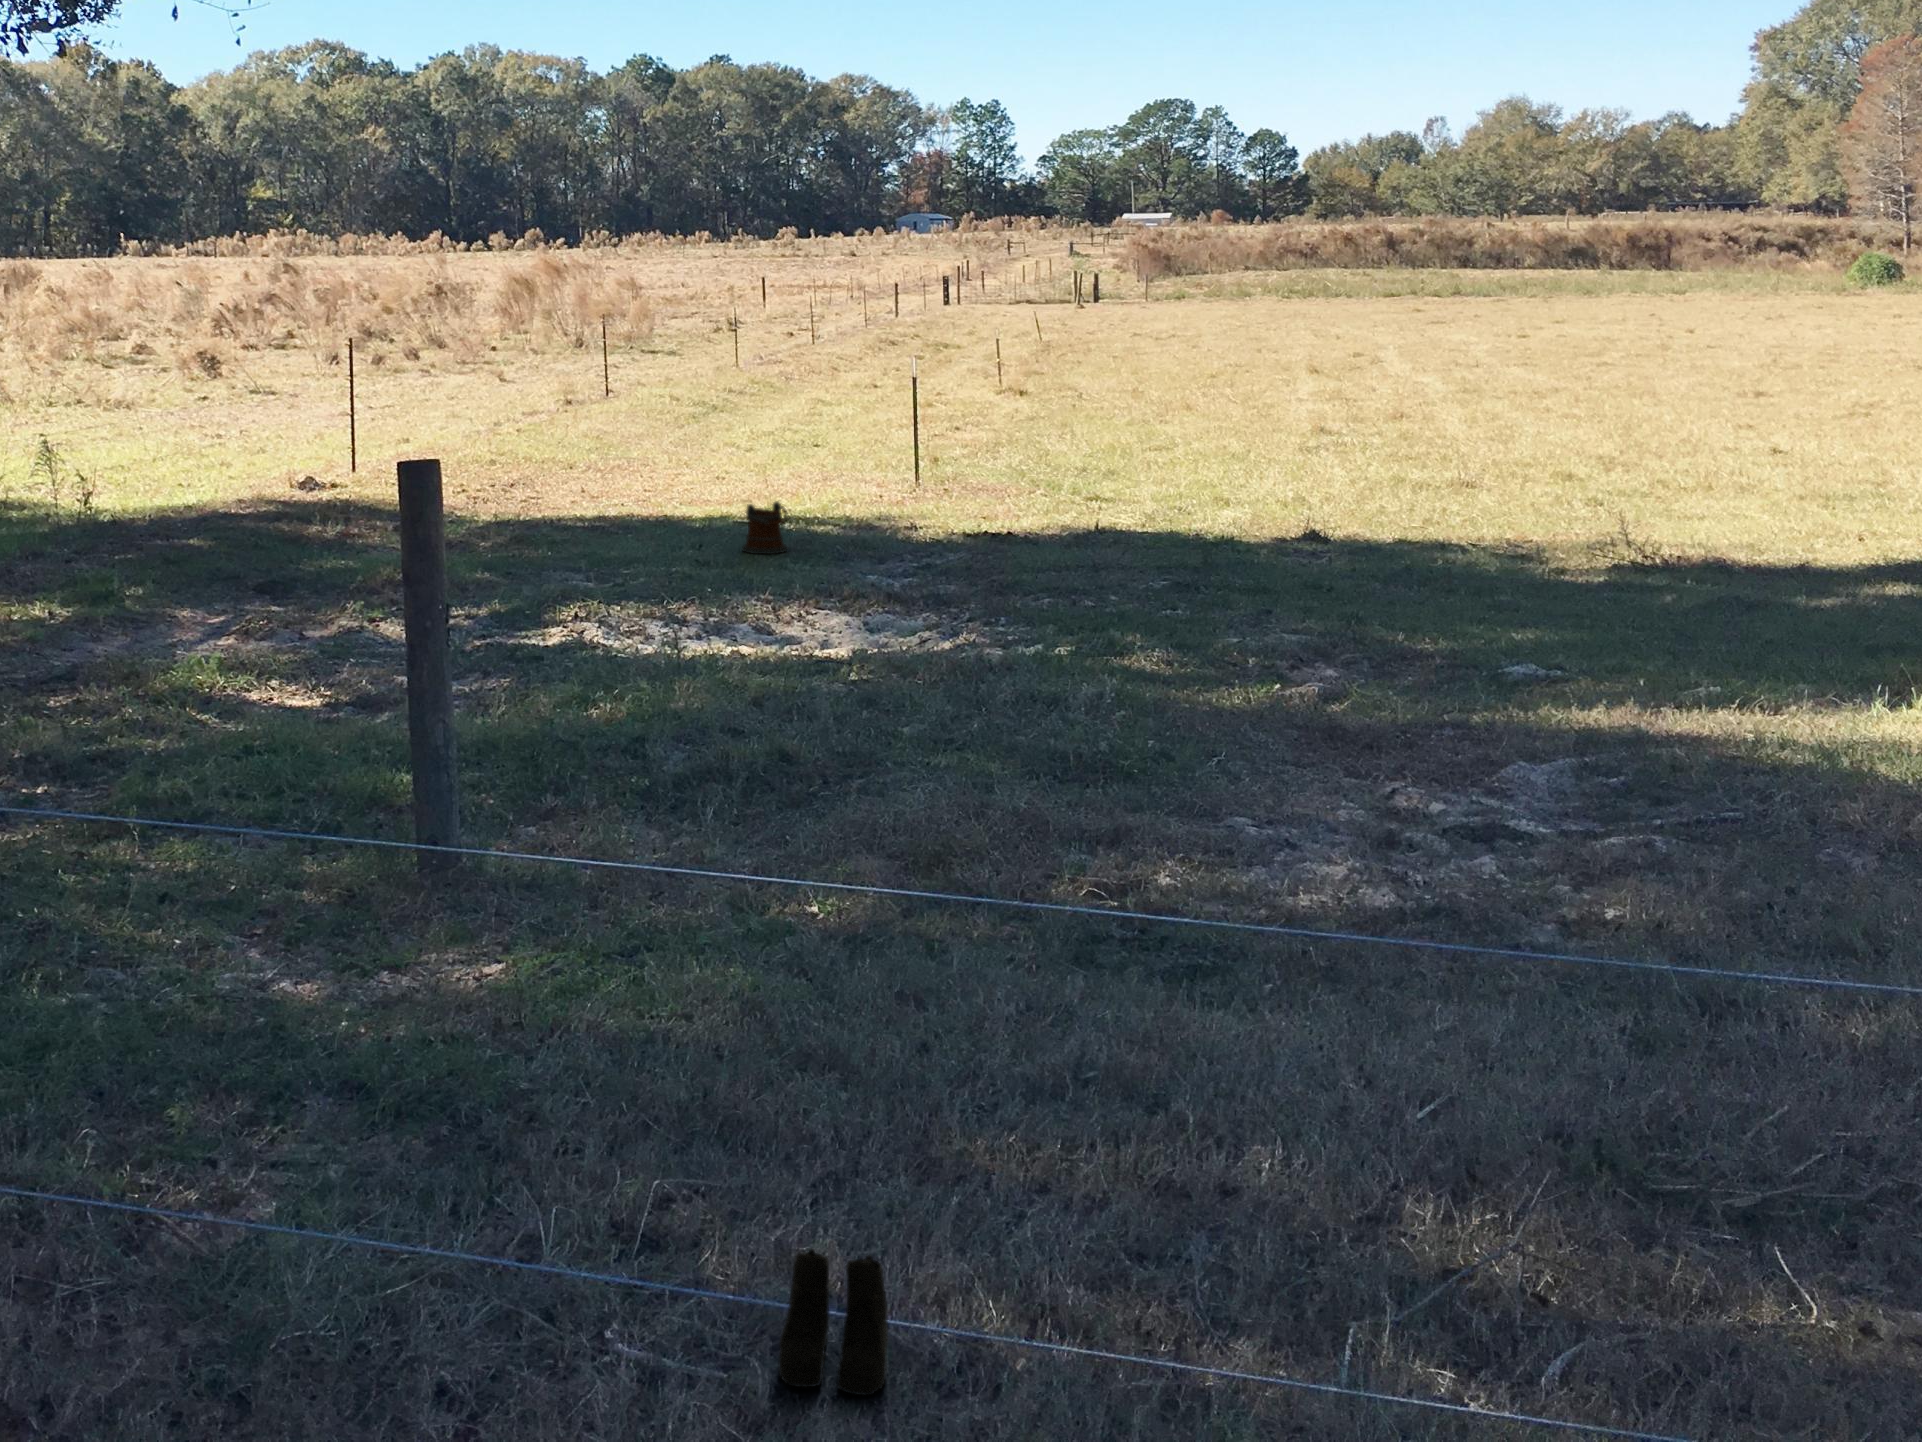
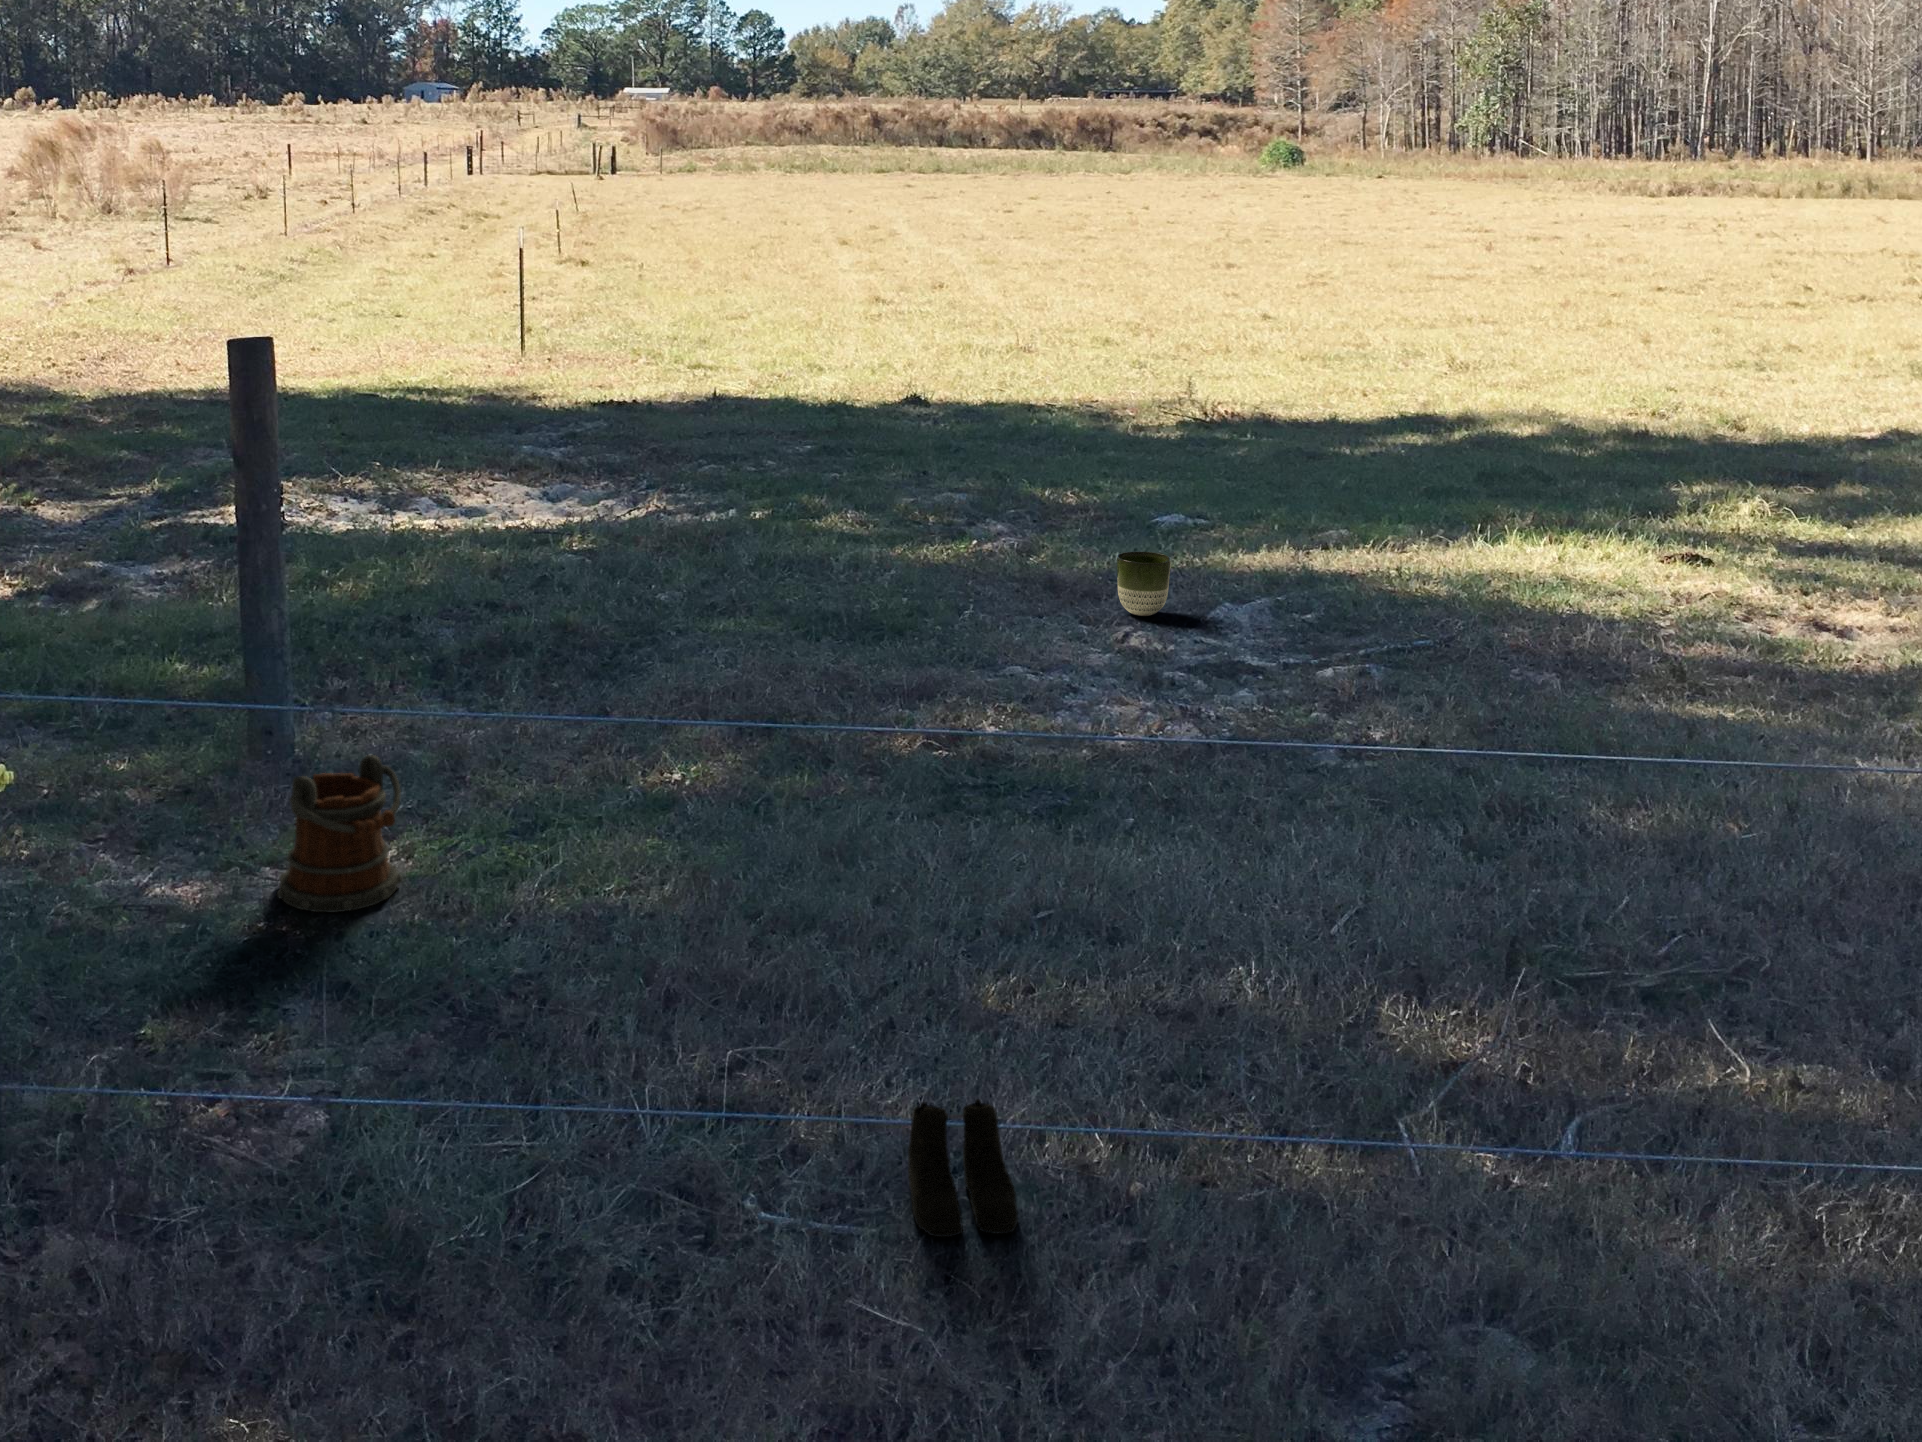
bucket: present [742,501,789,554] -> present [277,755,402,912]
planter: none [1424,714,1492,790] -> present [1117,552,1171,616]

